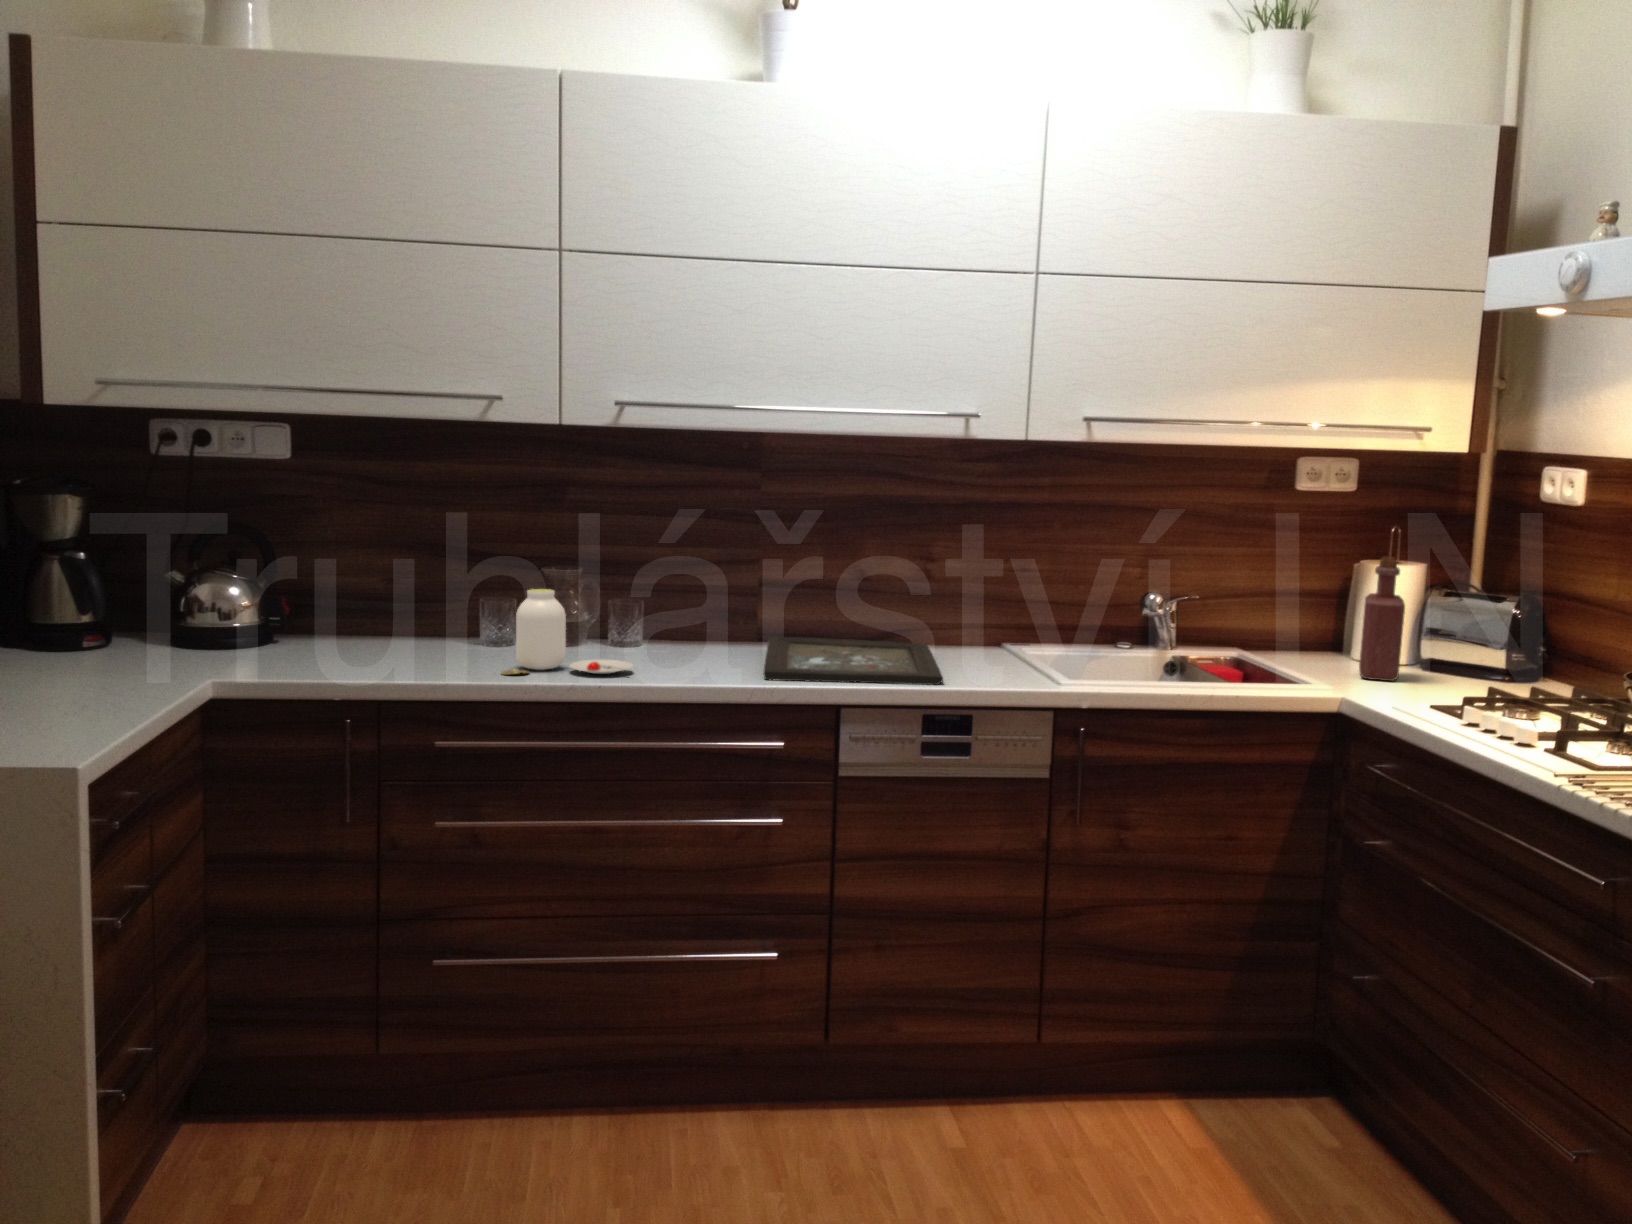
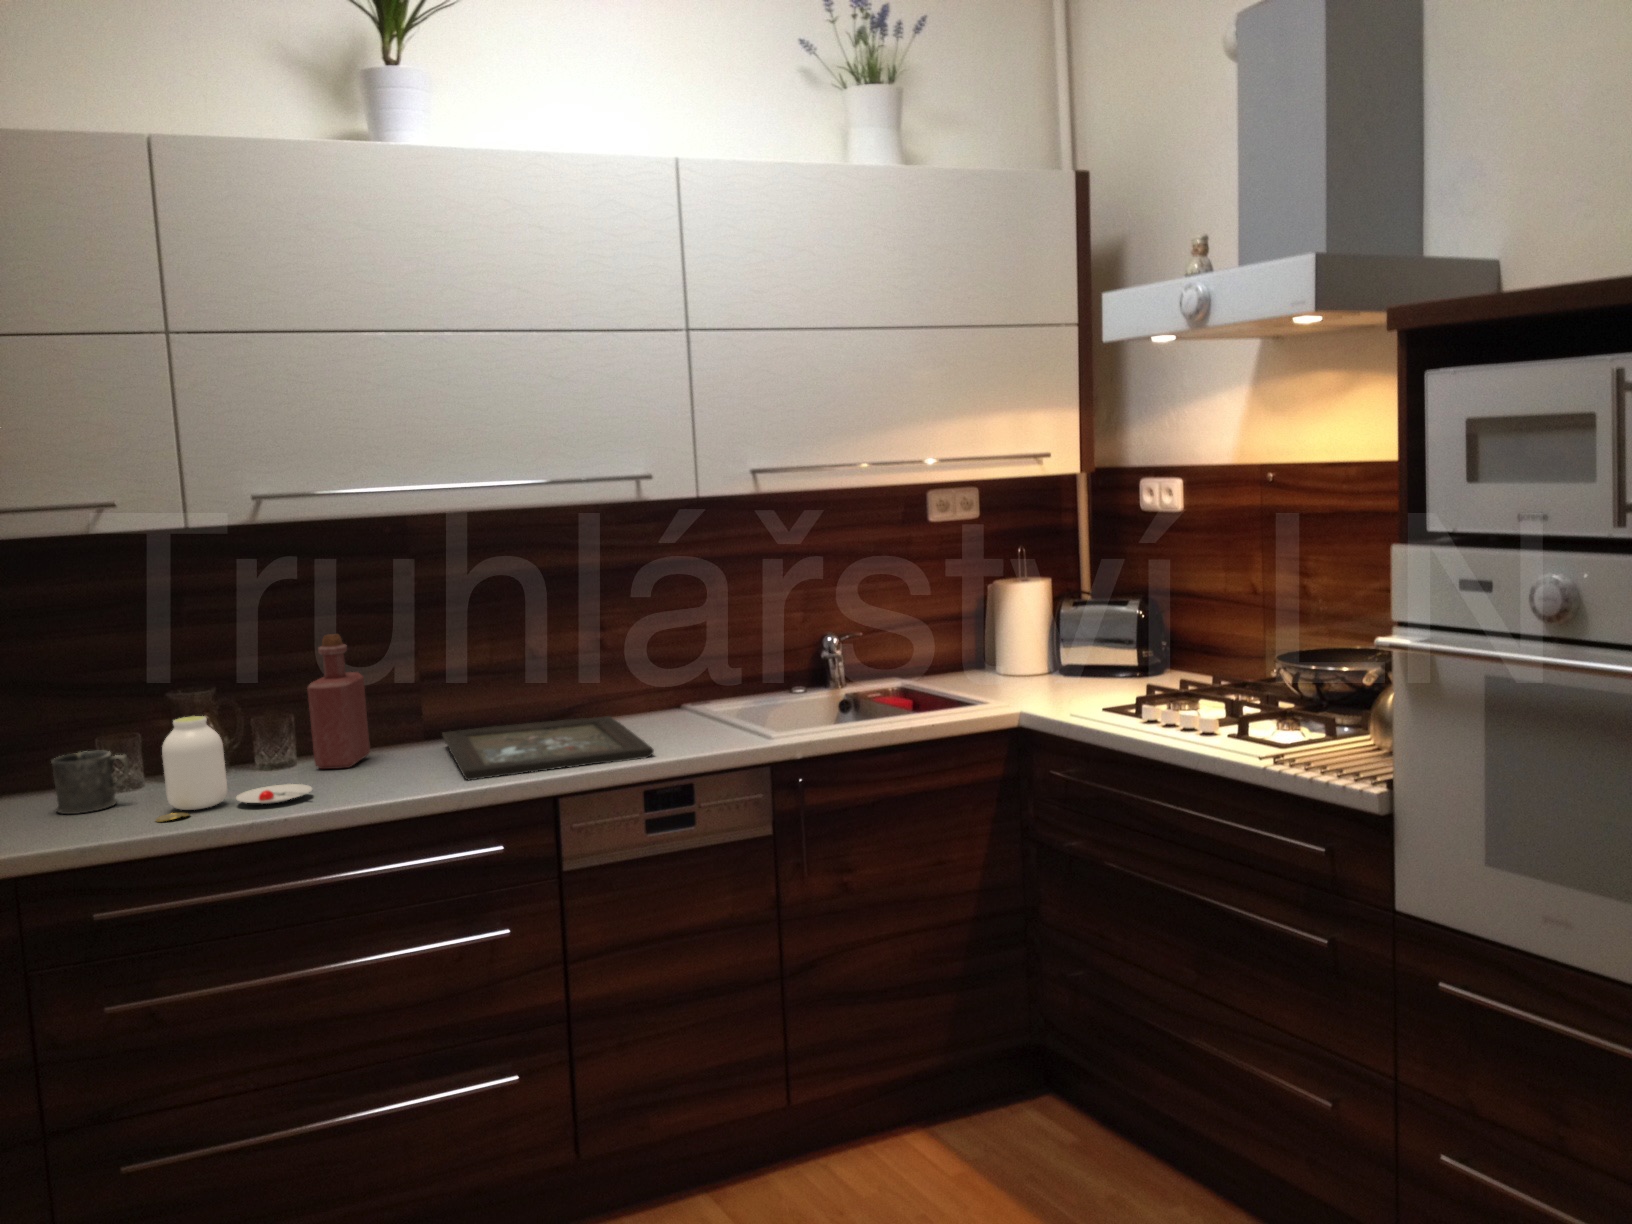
bottle: present [1359,557,1405,681] -> present [307,634,370,769]
mug: none [436,609,495,659] -> present [52,751,128,814]

